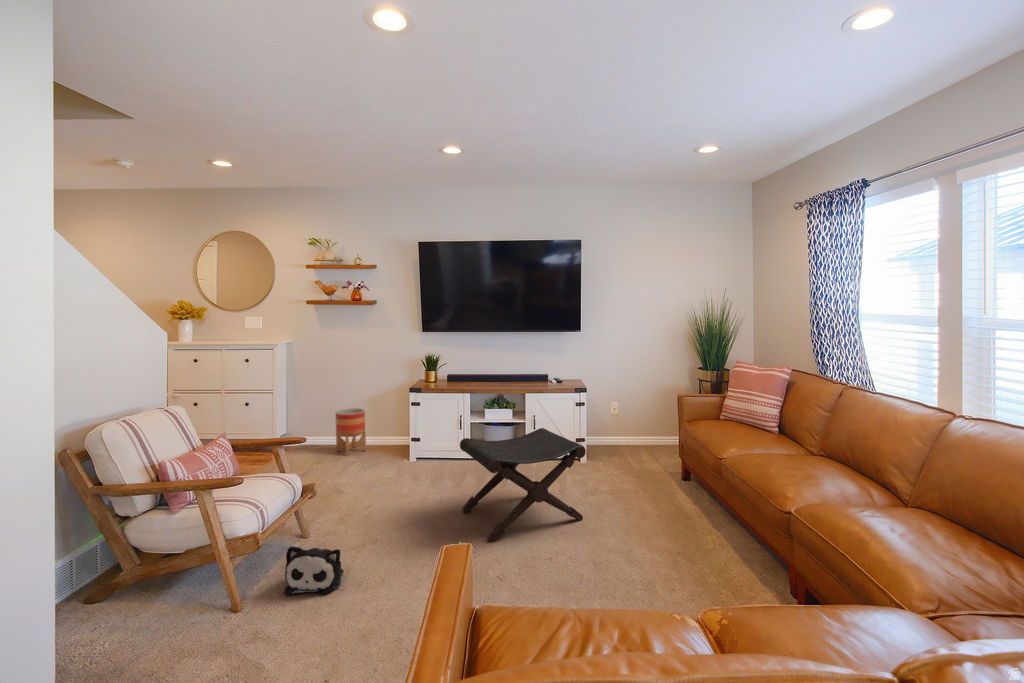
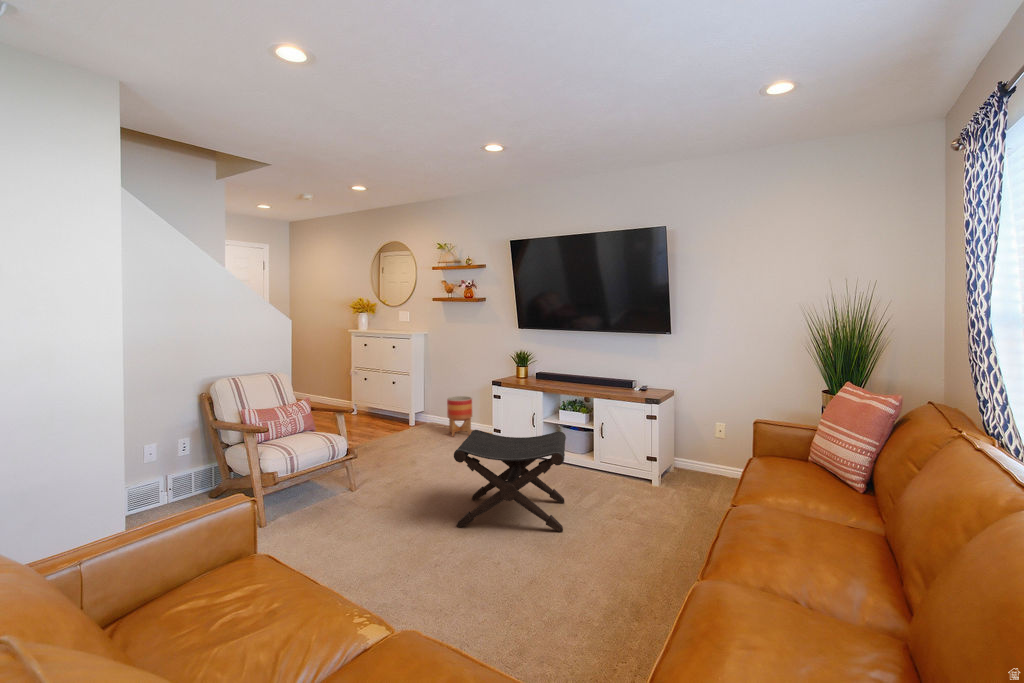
plush toy: present [284,546,344,594] -> none [294,487,342,527]

